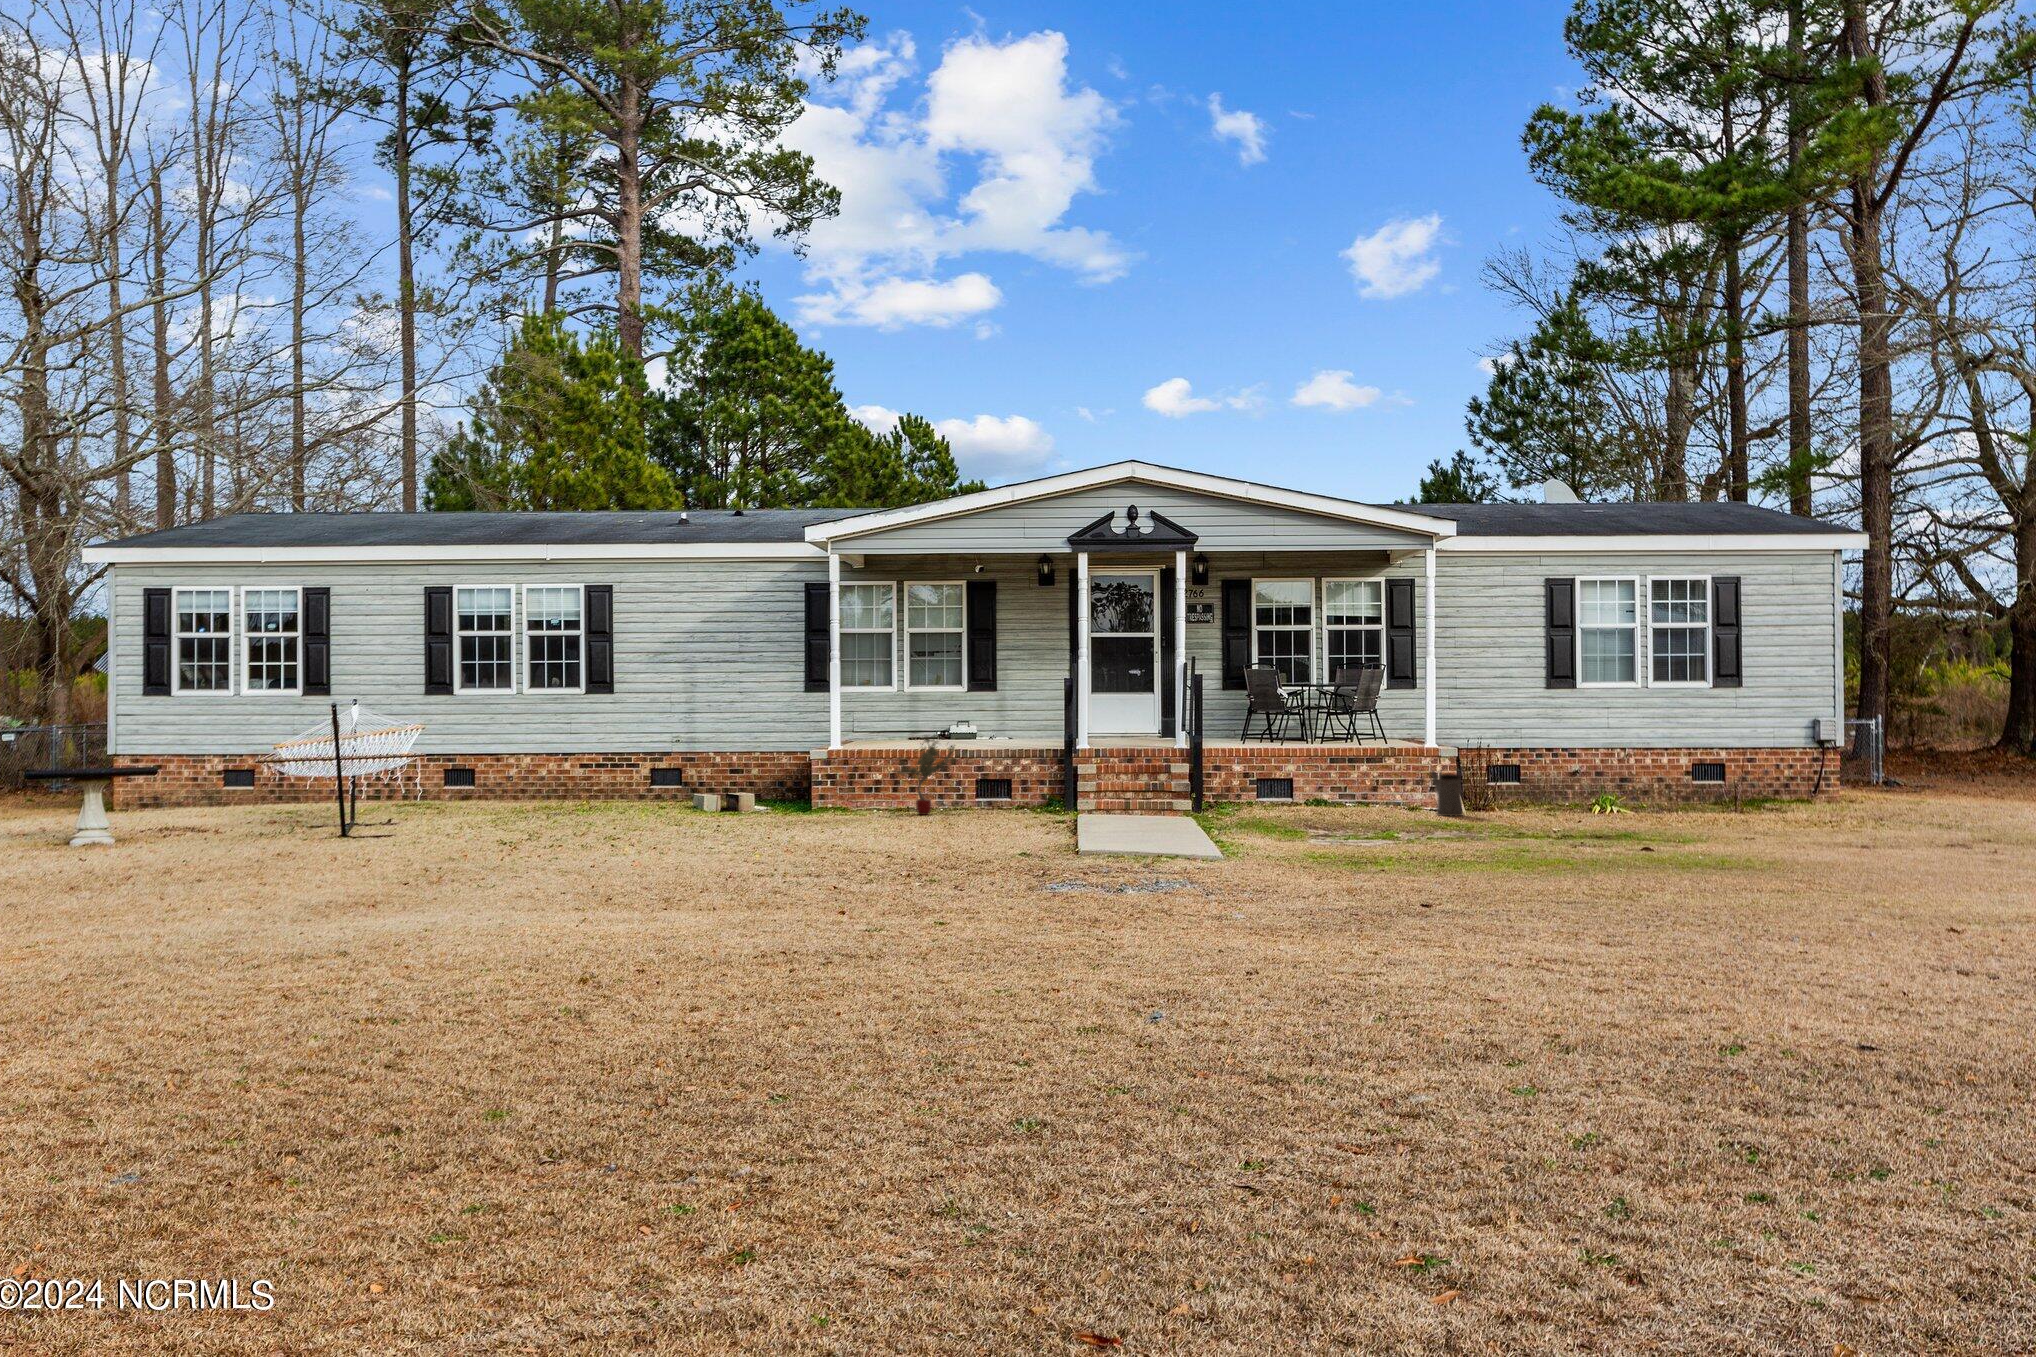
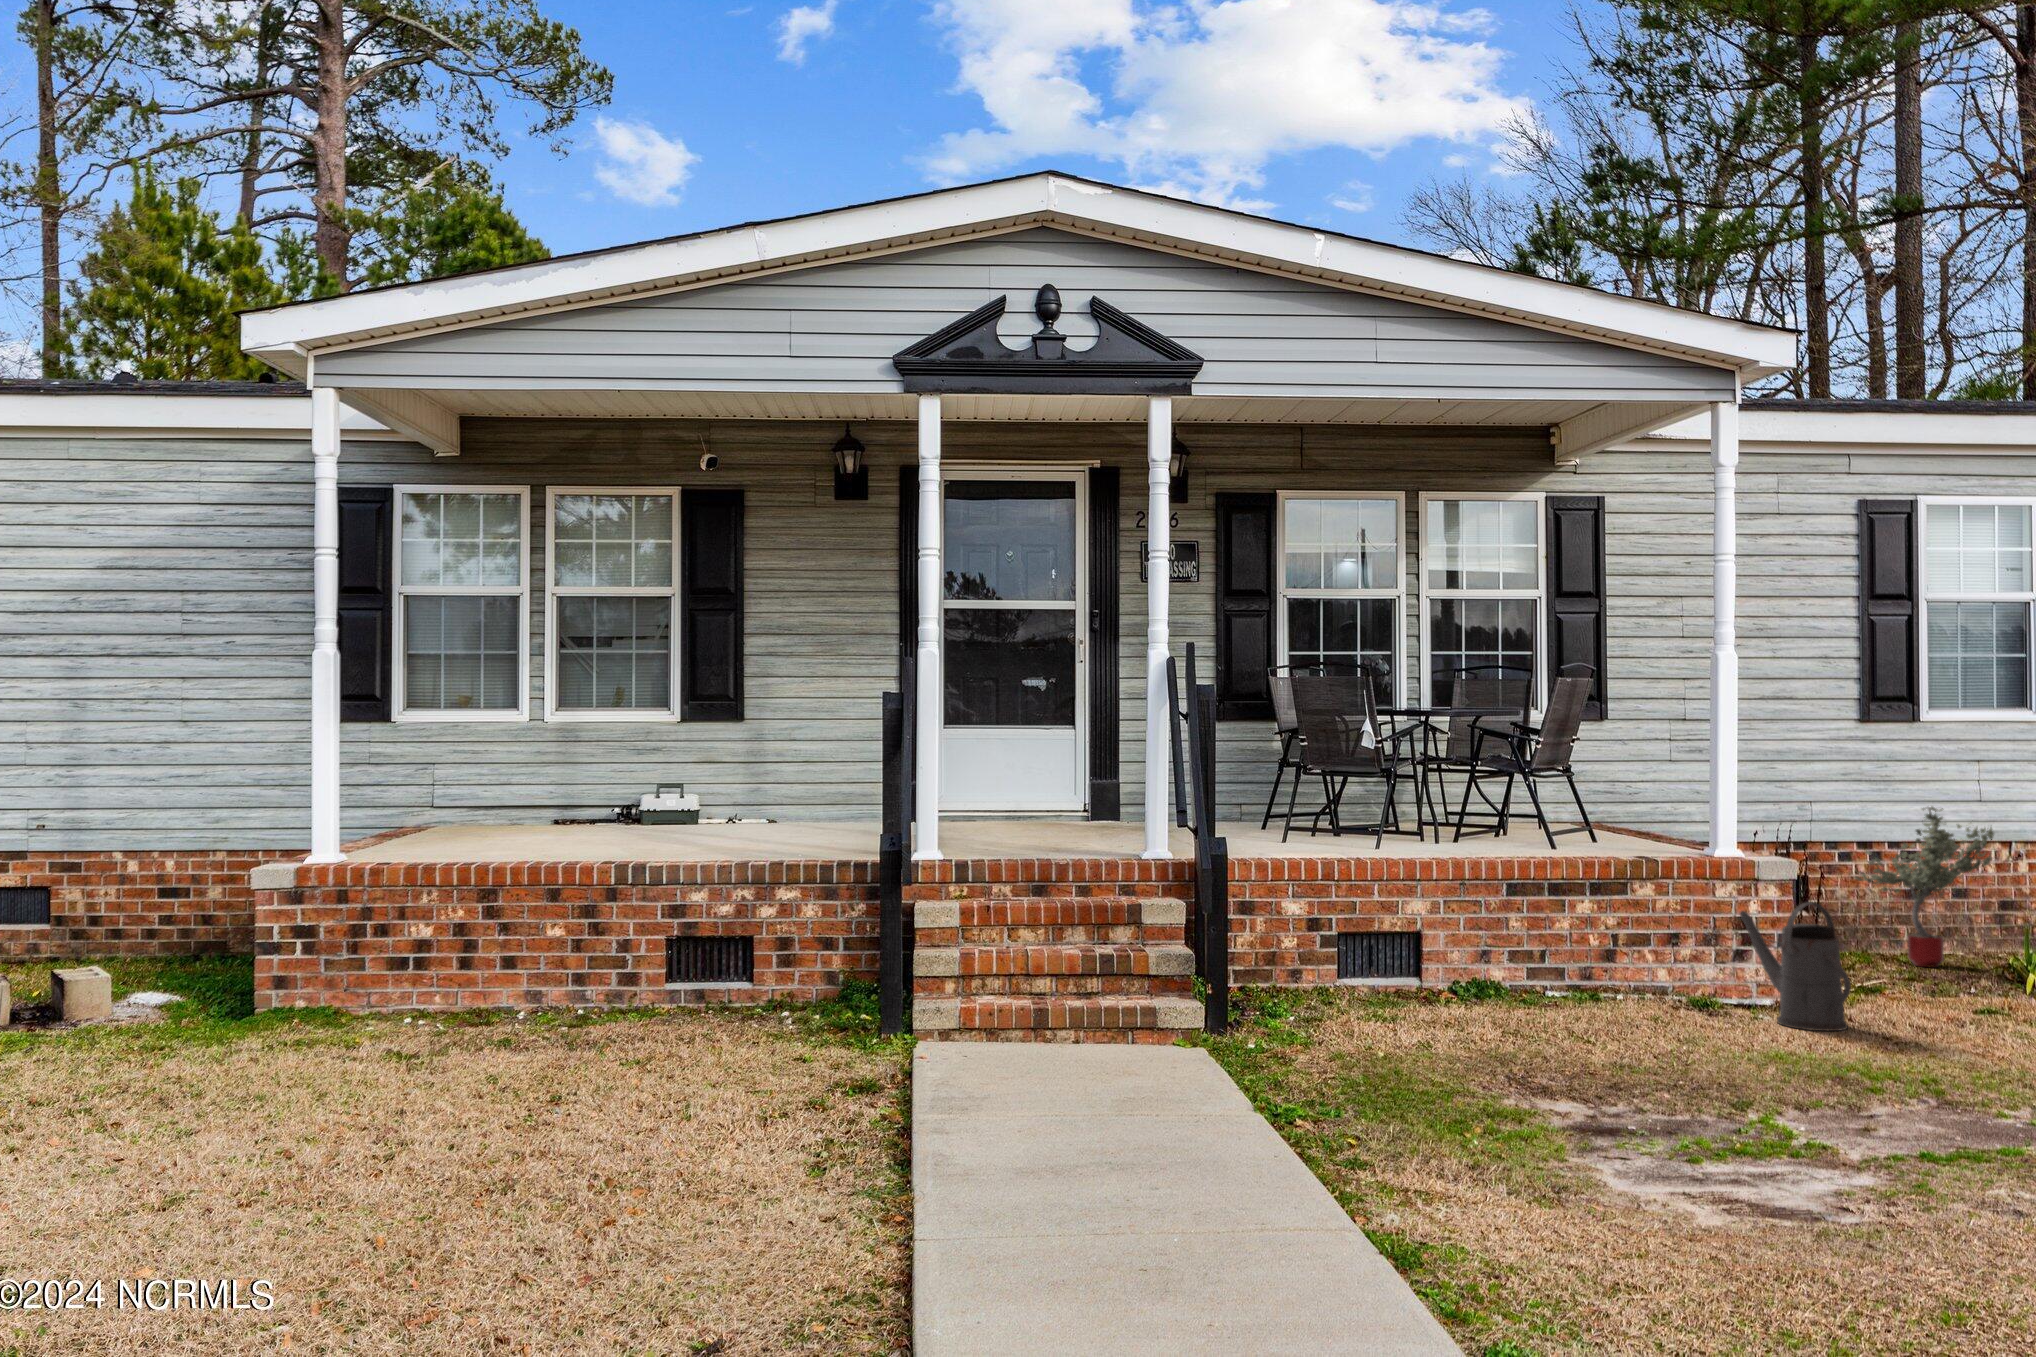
potted tree: present [892,736,955,815] -> present [1855,806,1994,967]

